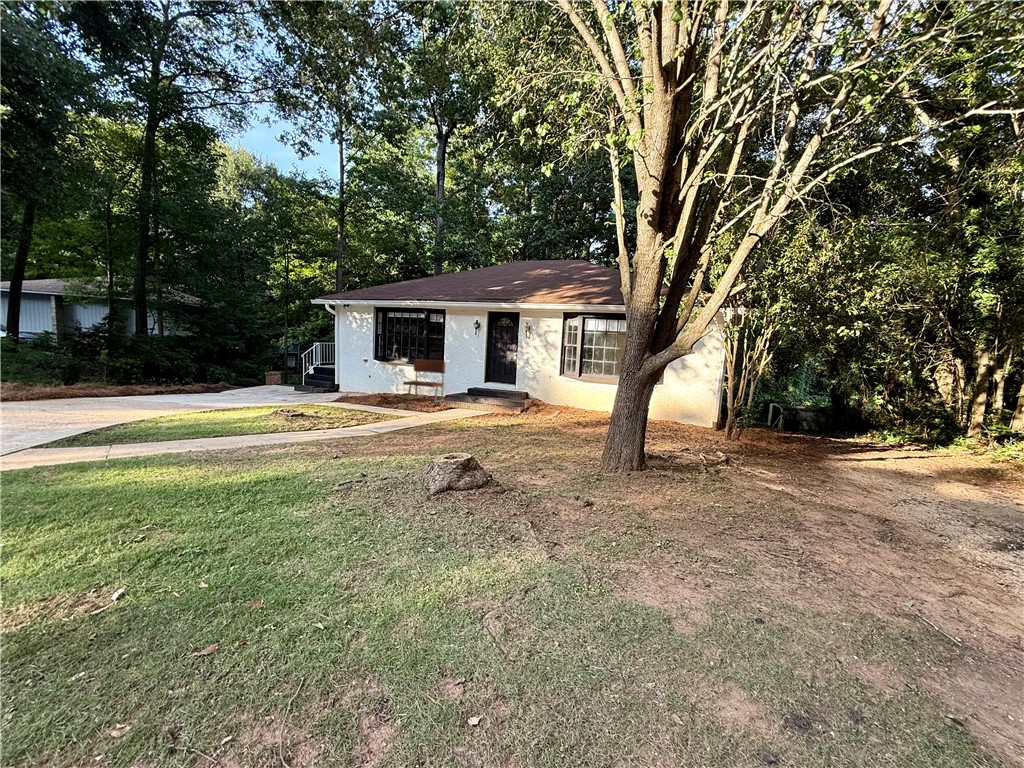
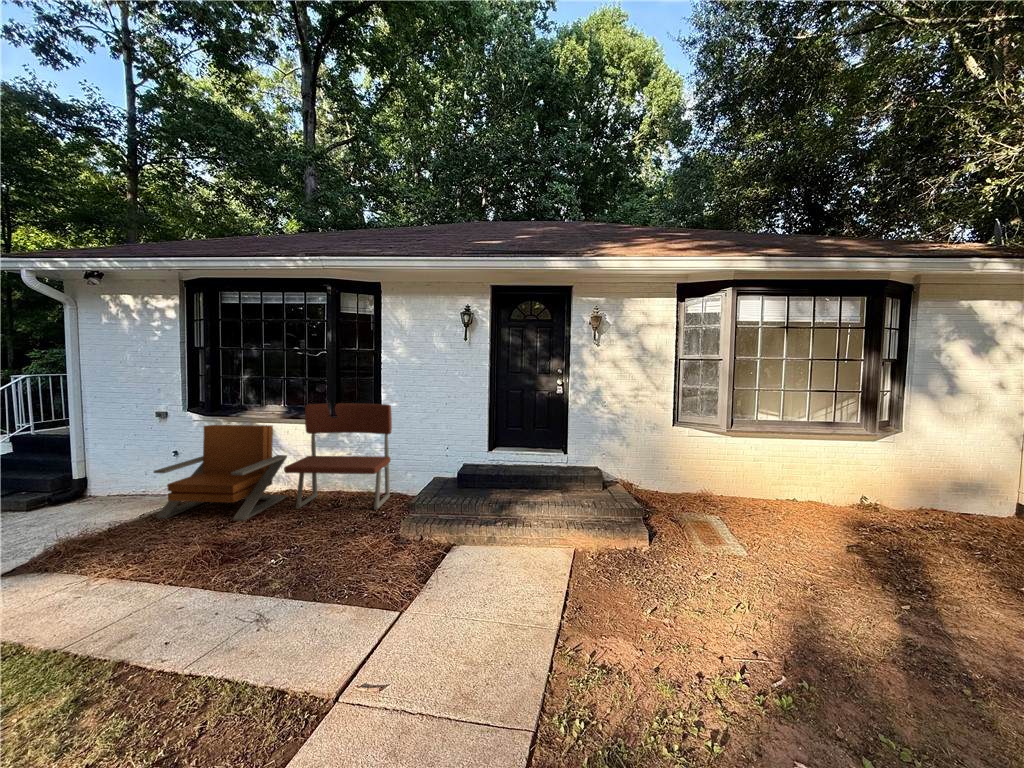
lounge chair: none [362,366,407,400] -> present [154,425,287,521]

